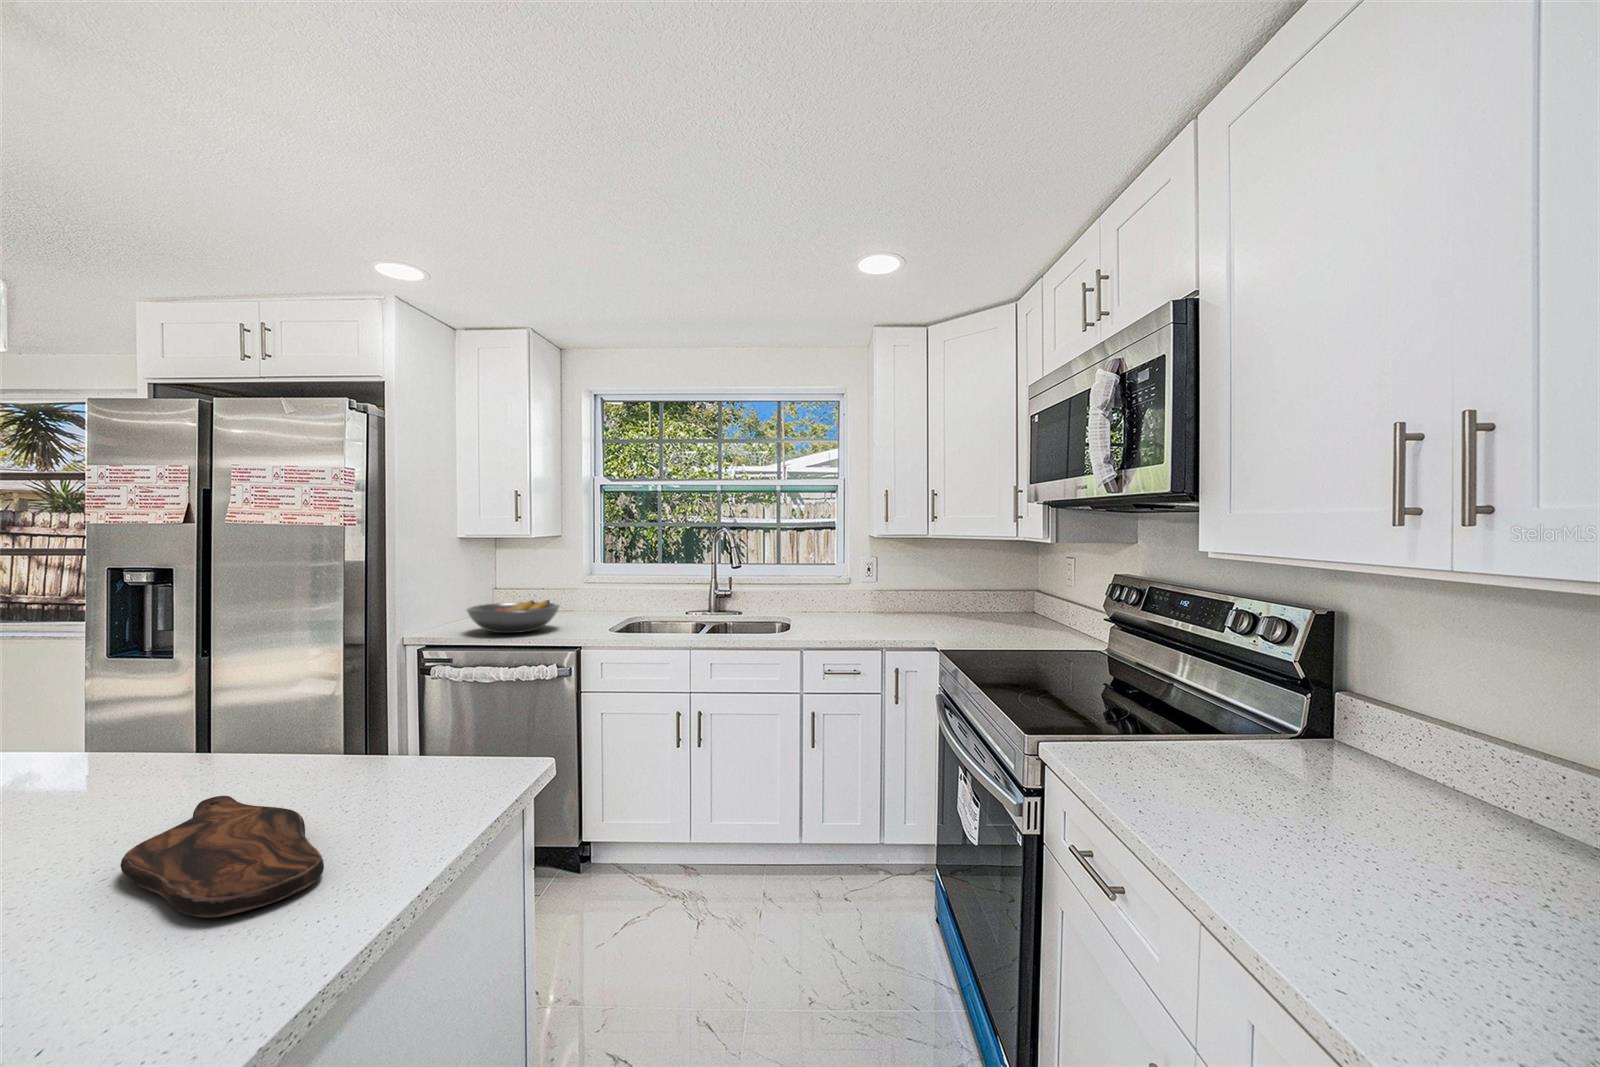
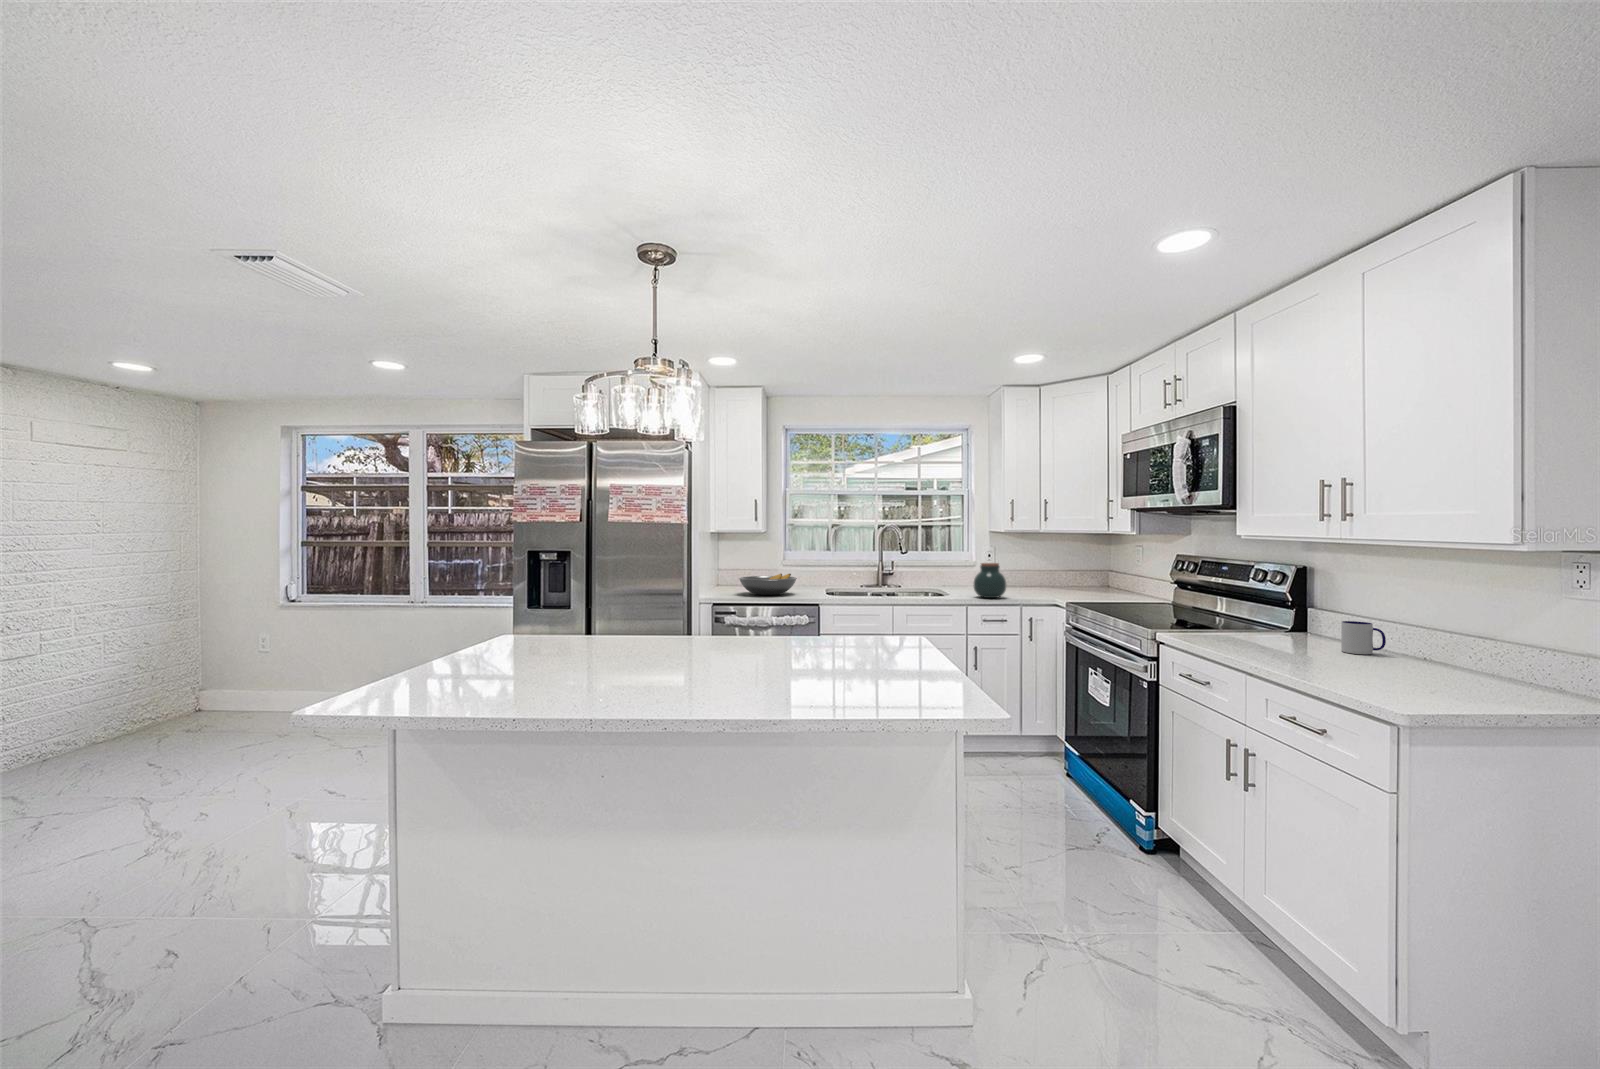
jar: none [815,584,863,638] -> present [973,563,1006,598]
mug: none [1428,752,1543,843] -> present [1341,621,1386,654]
cutting board: present [120,796,324,918] -> none [802,639,901,661]

